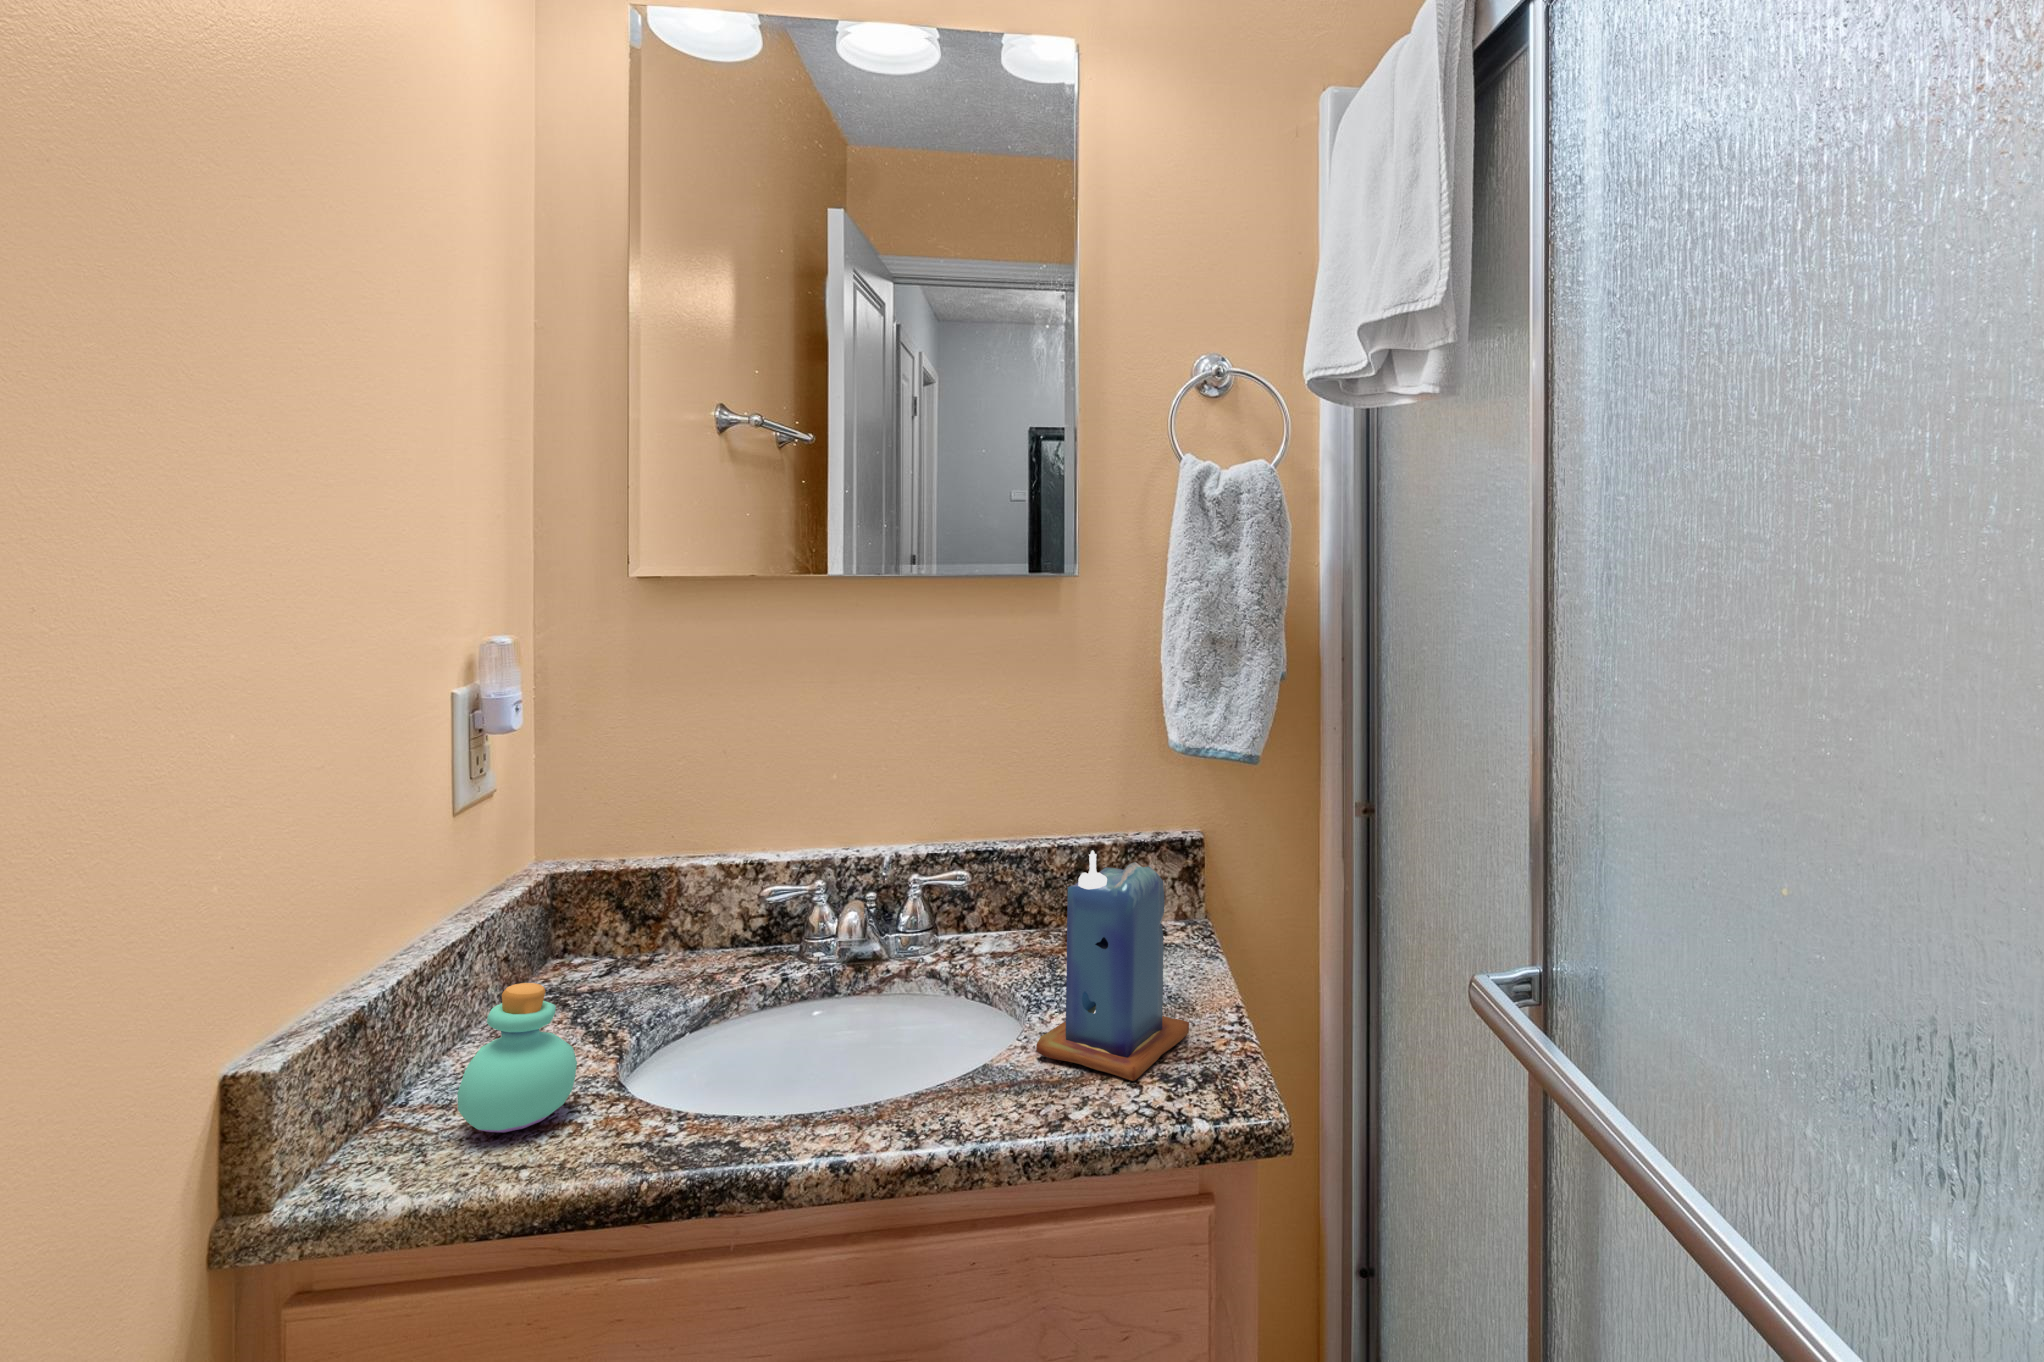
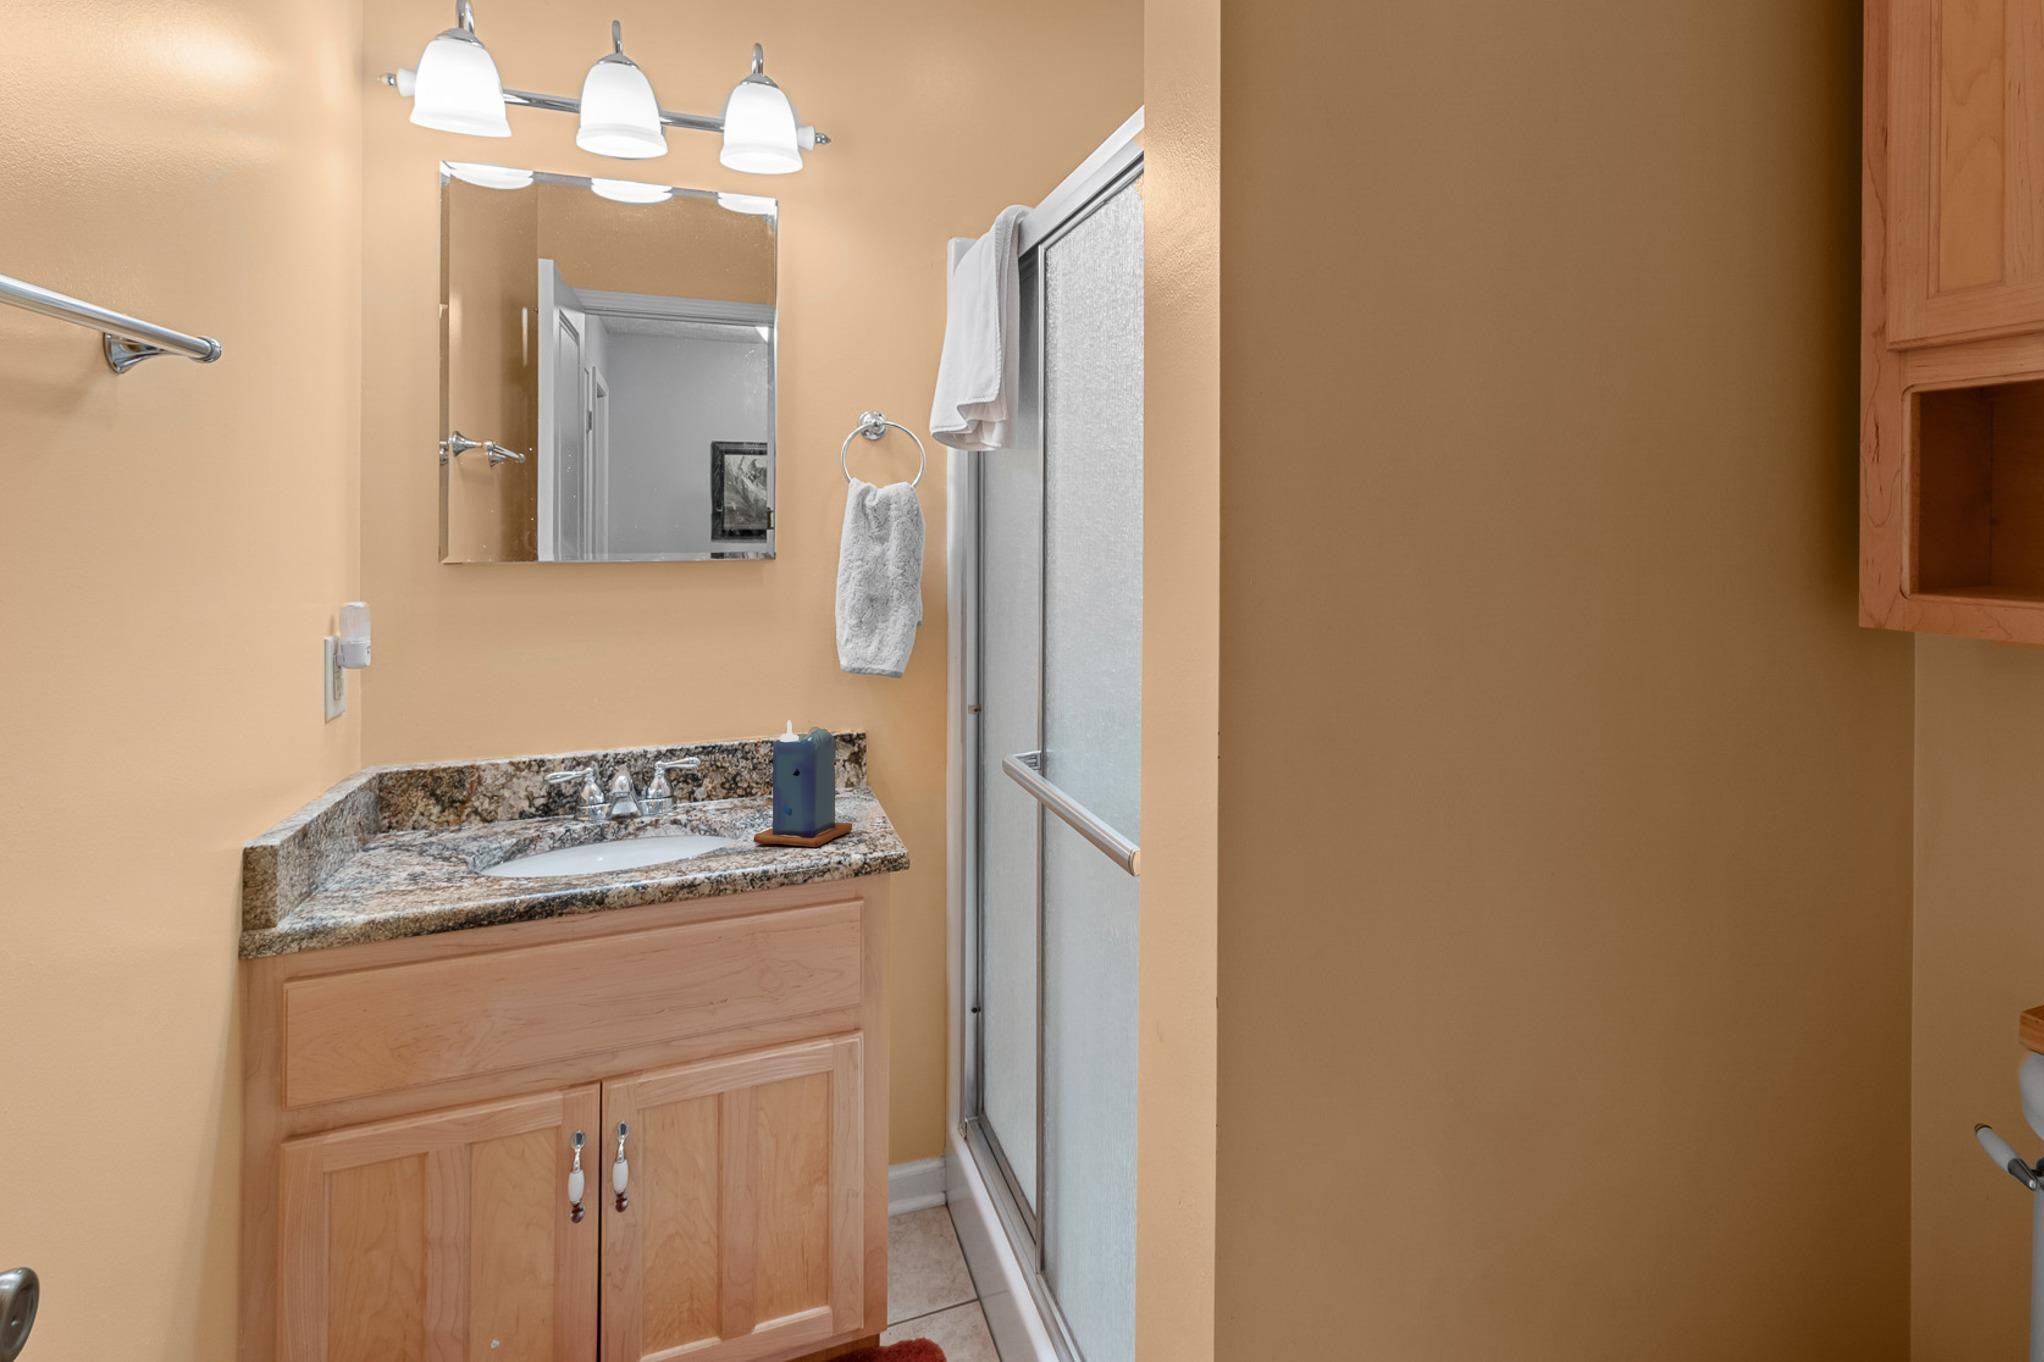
perfume bottle: present [457,983,577,1133] -> none [376,807,451,893]

